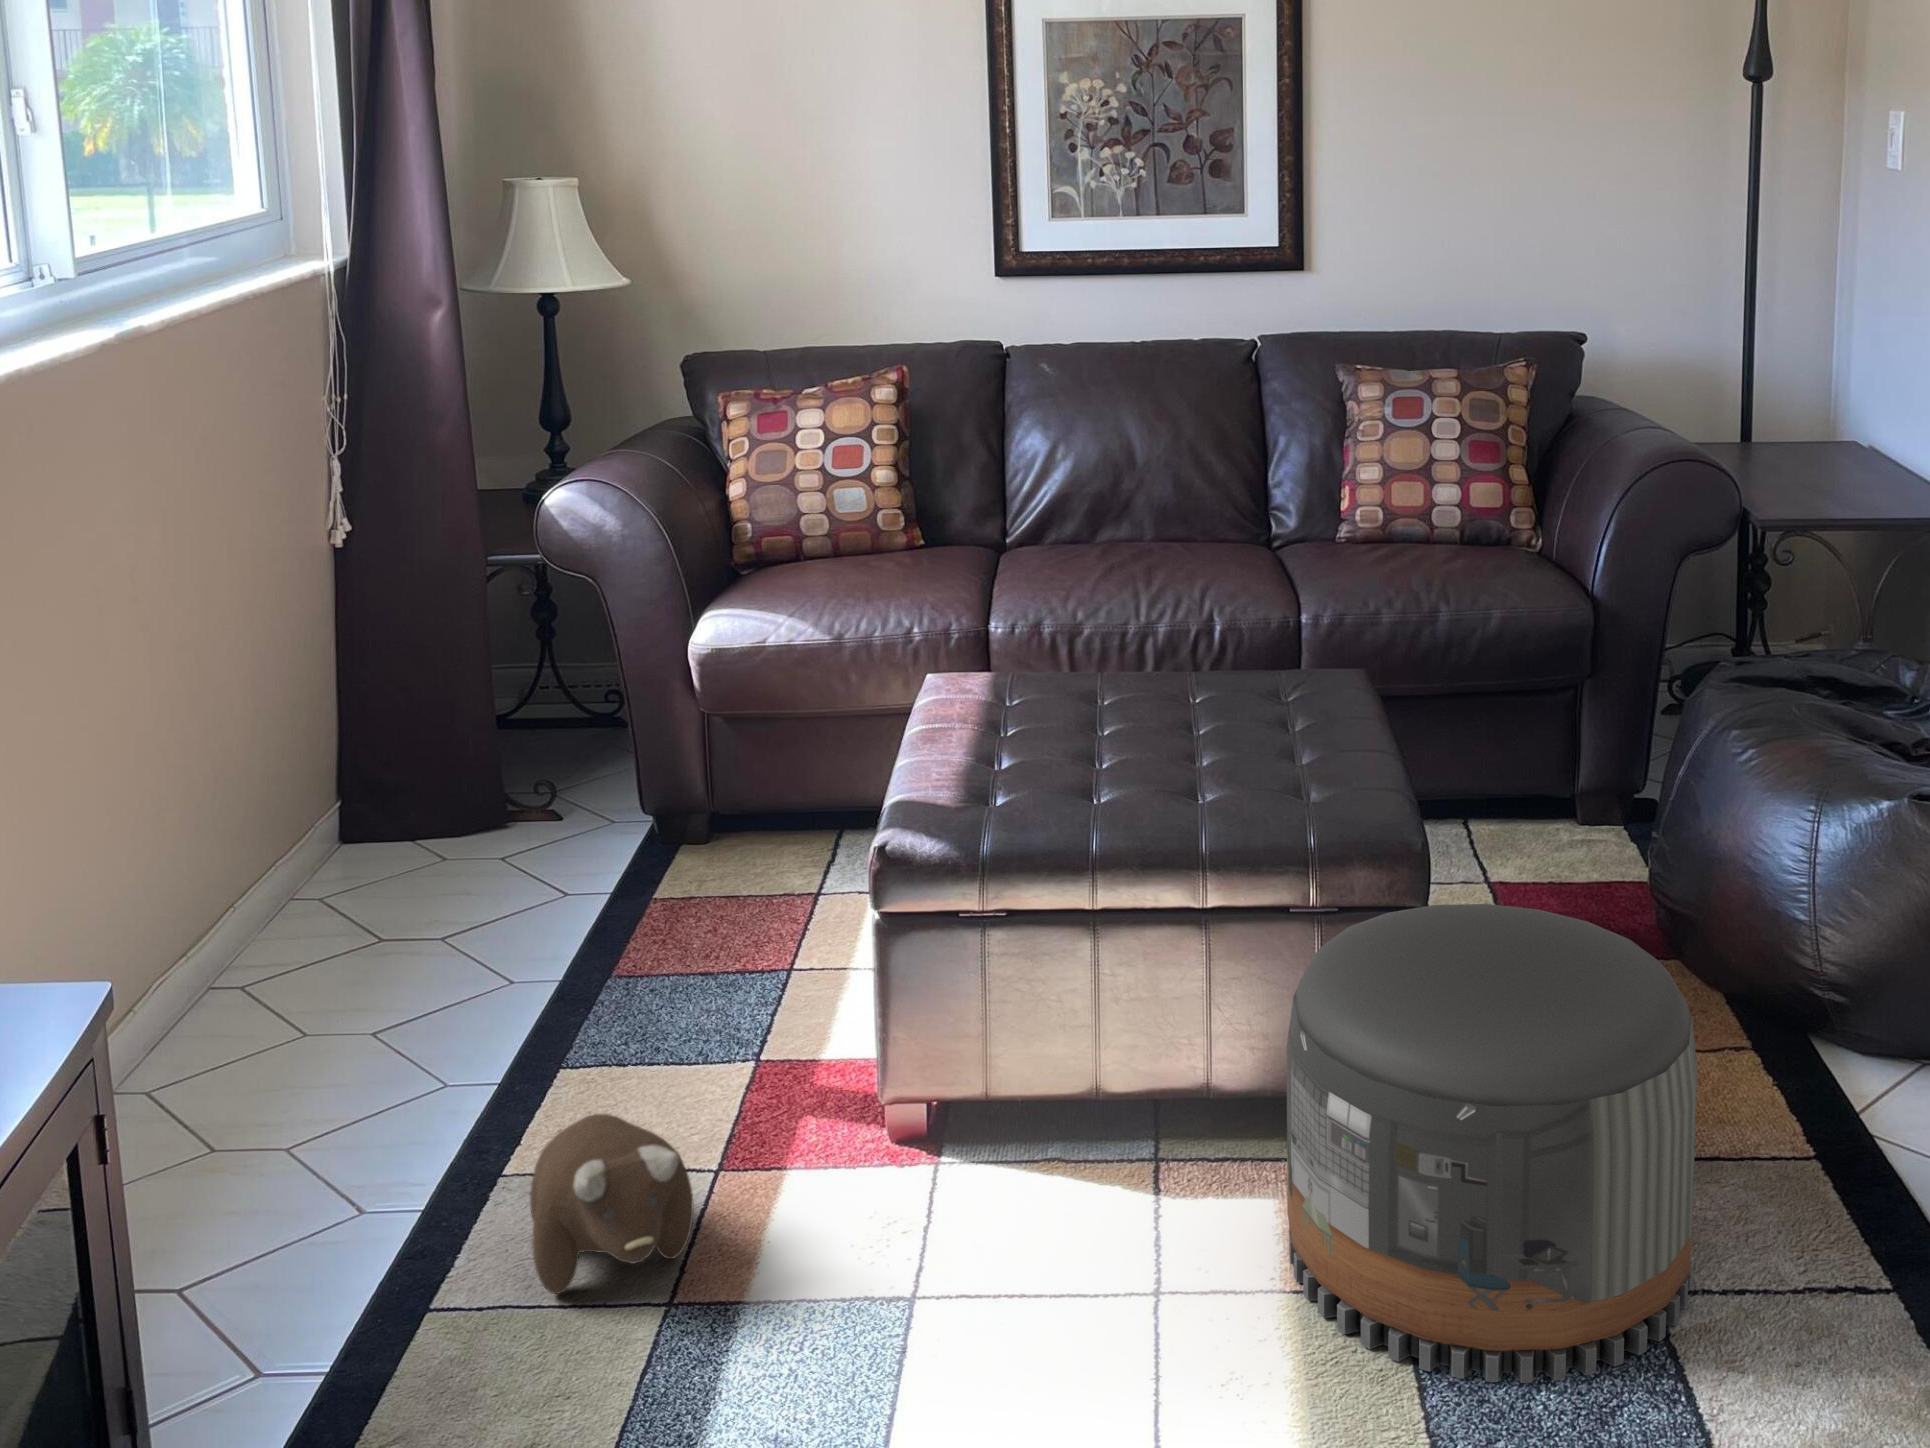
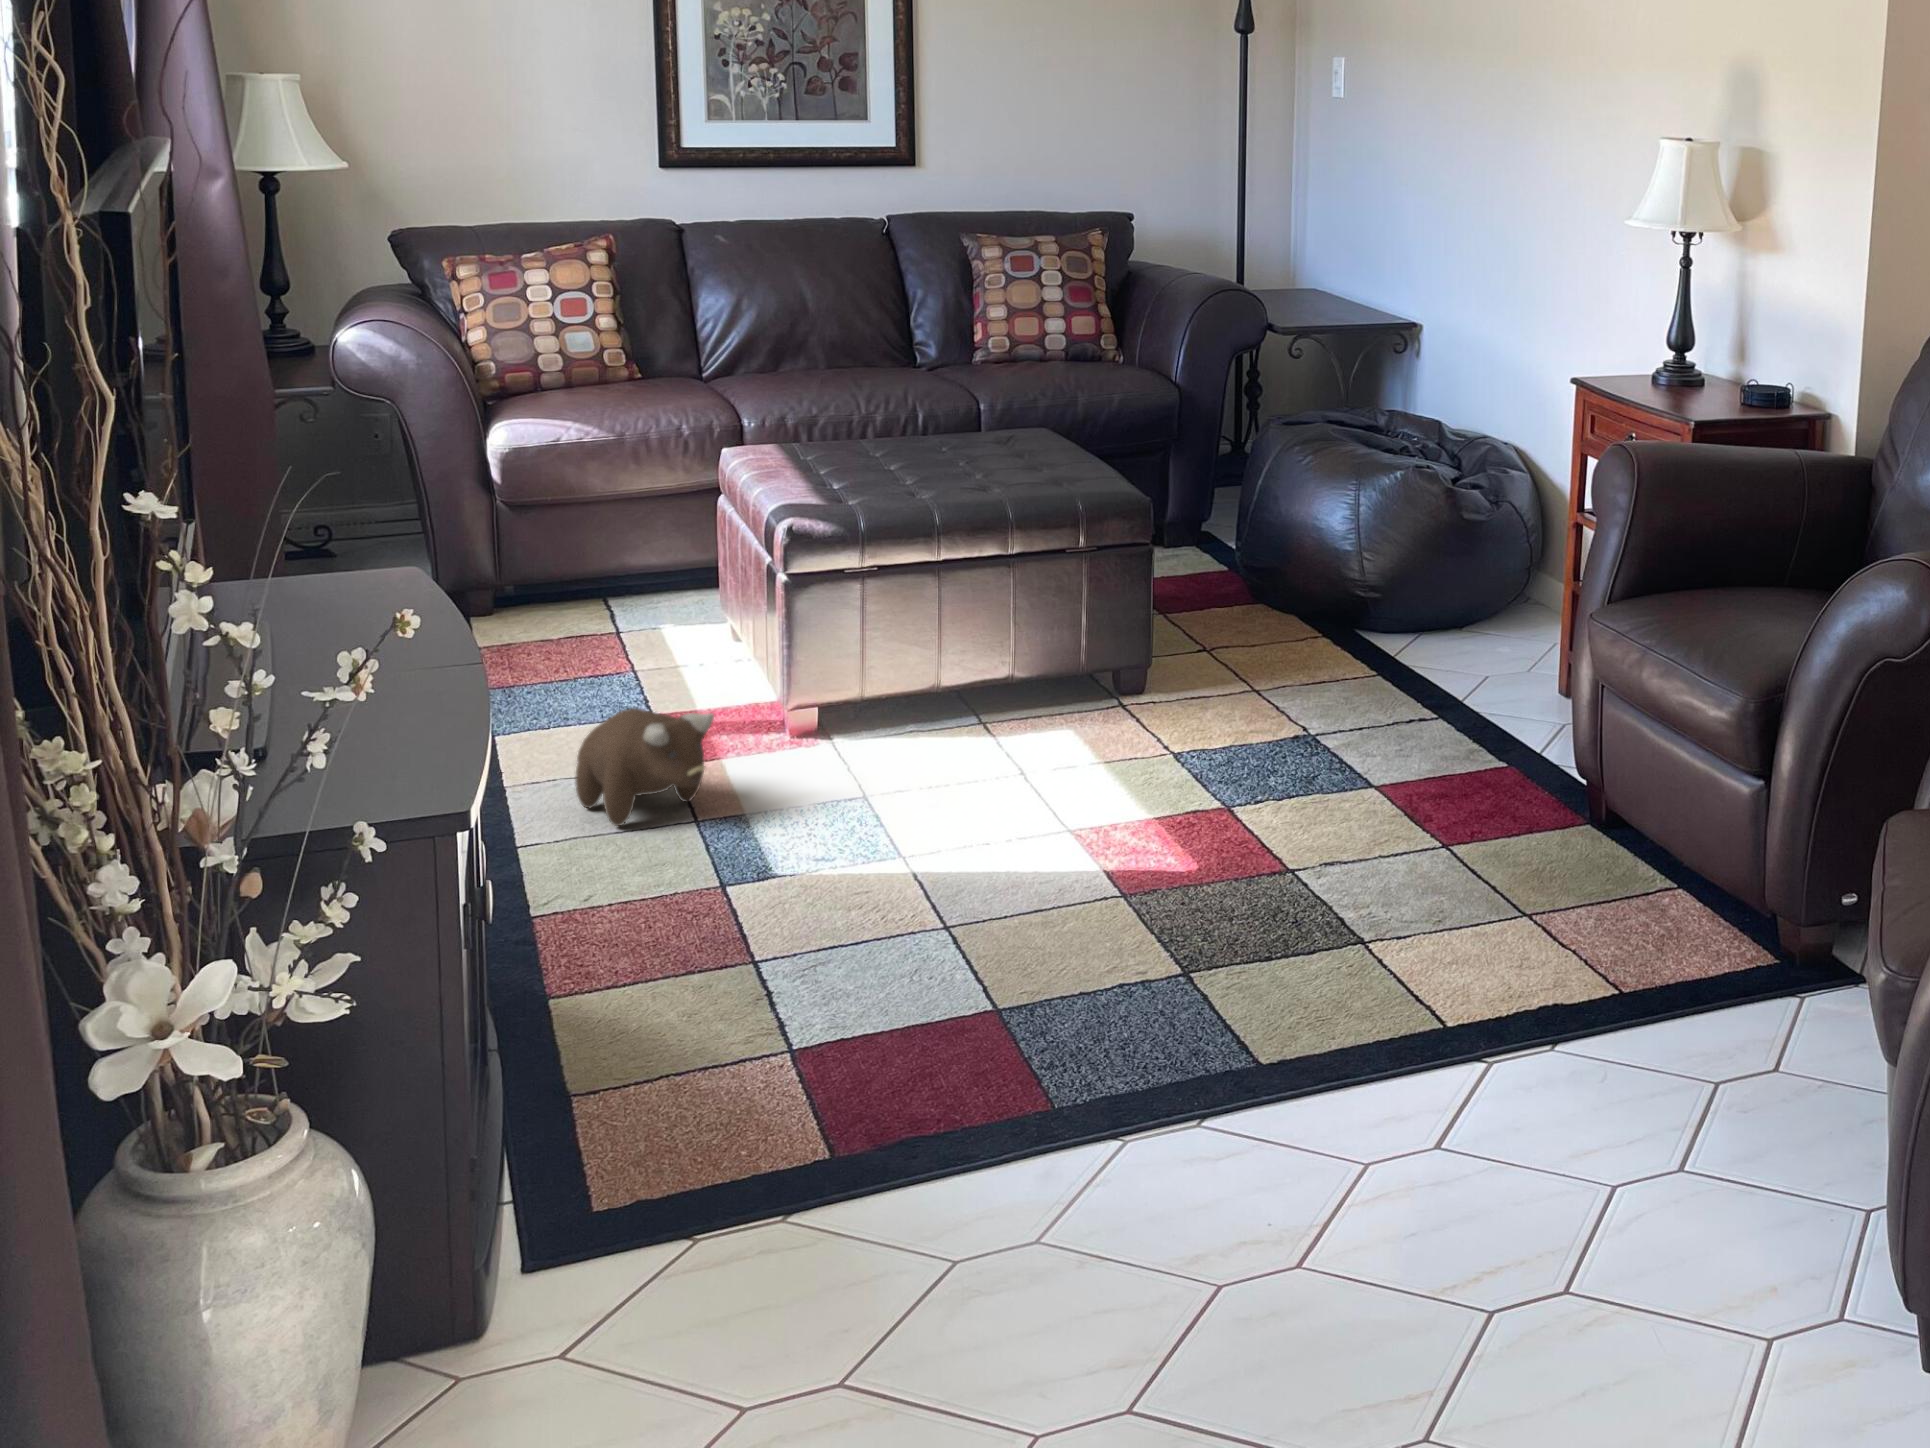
pouf: present [1287,904,1697,1383] -> none [1095,527,1343,775]

